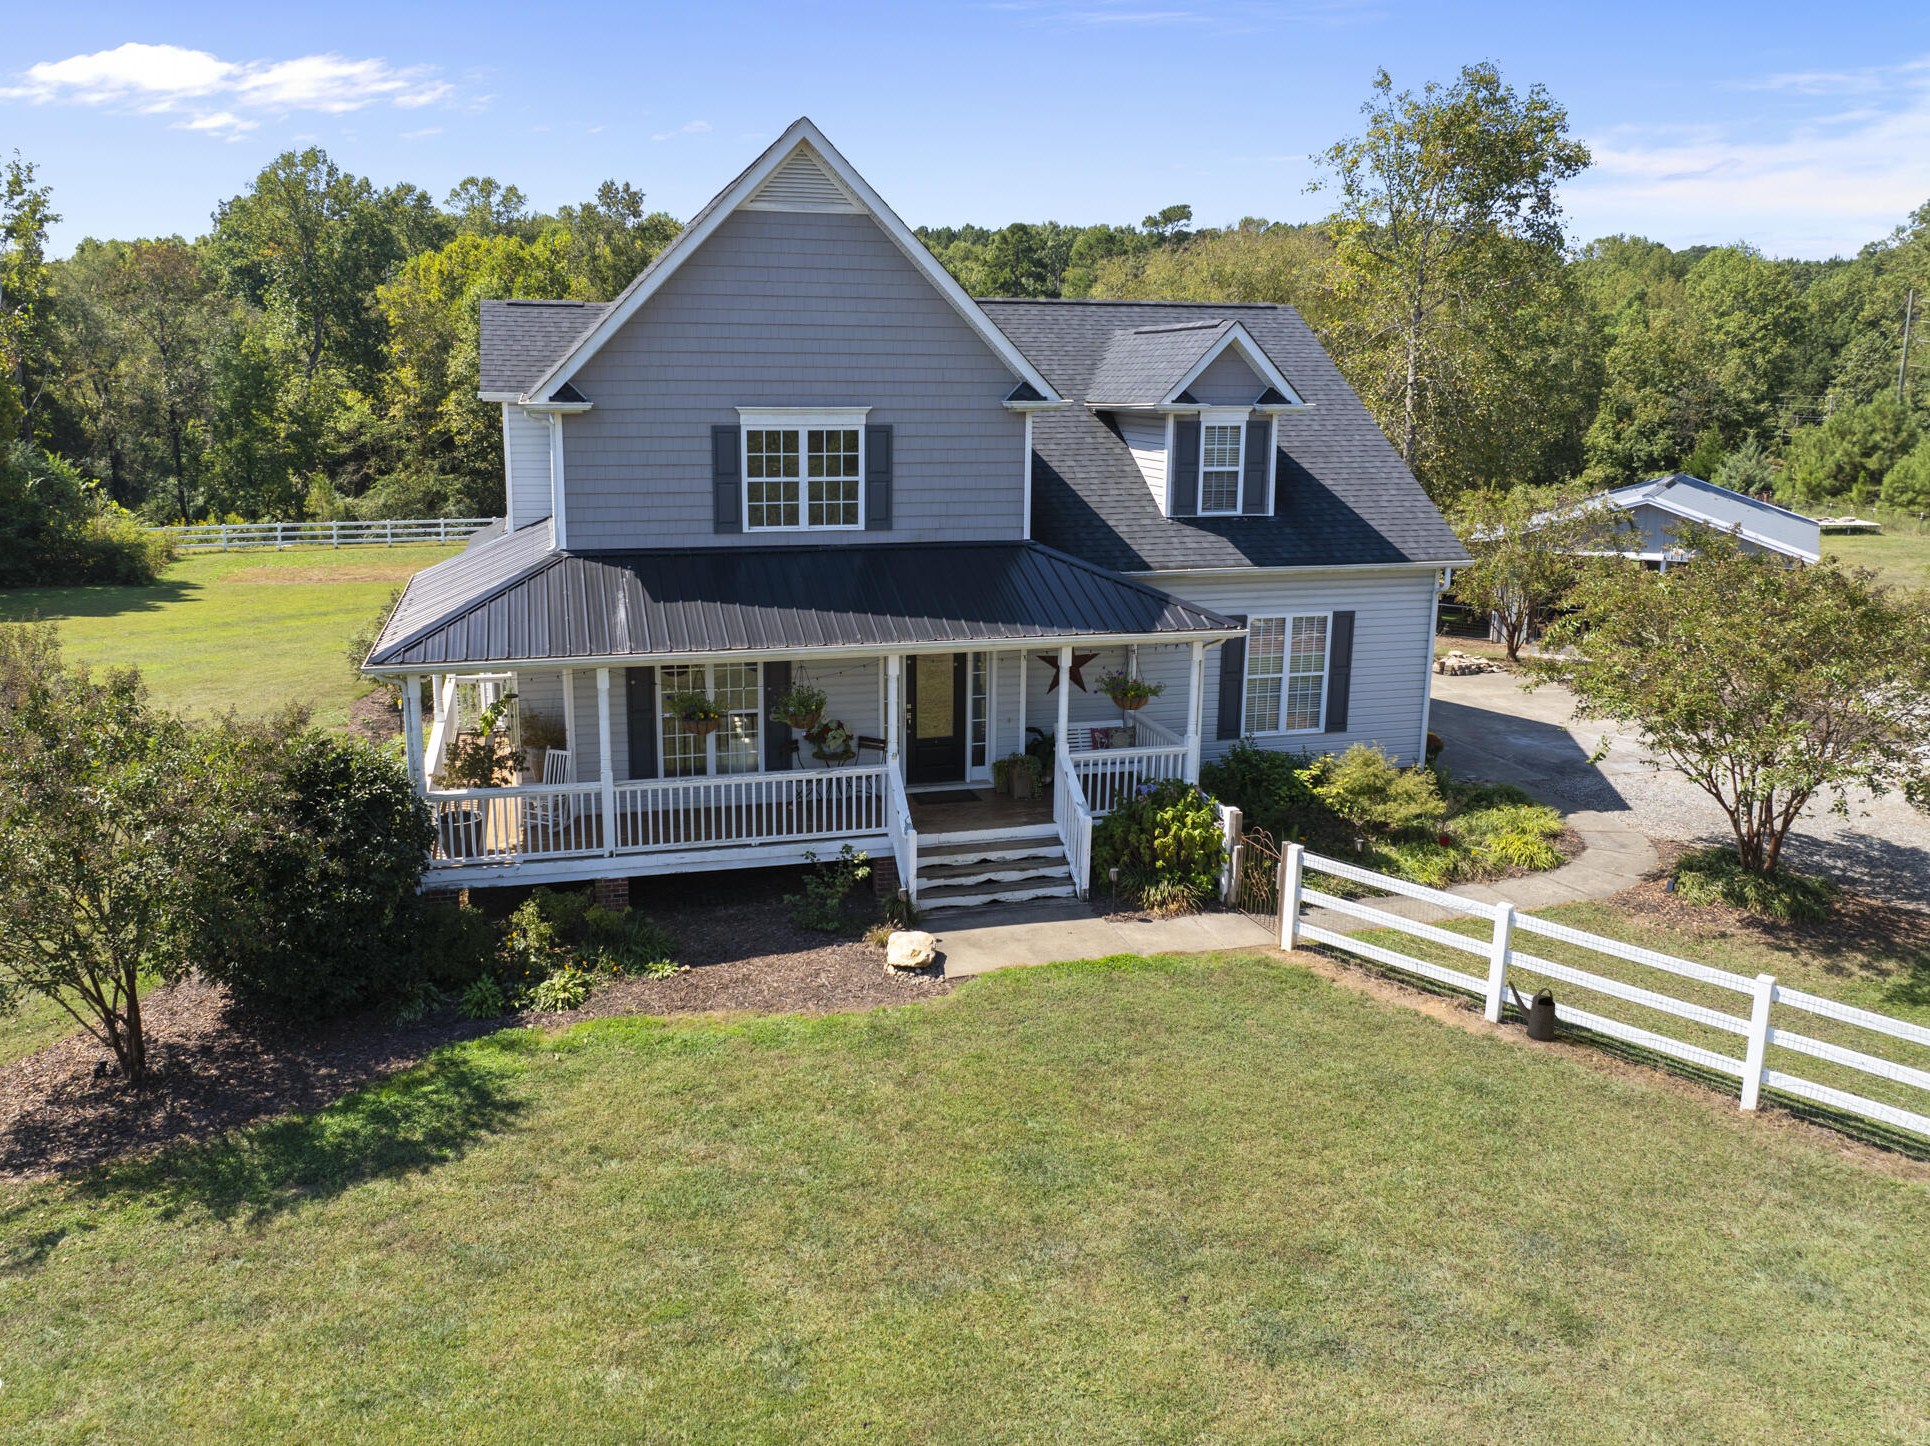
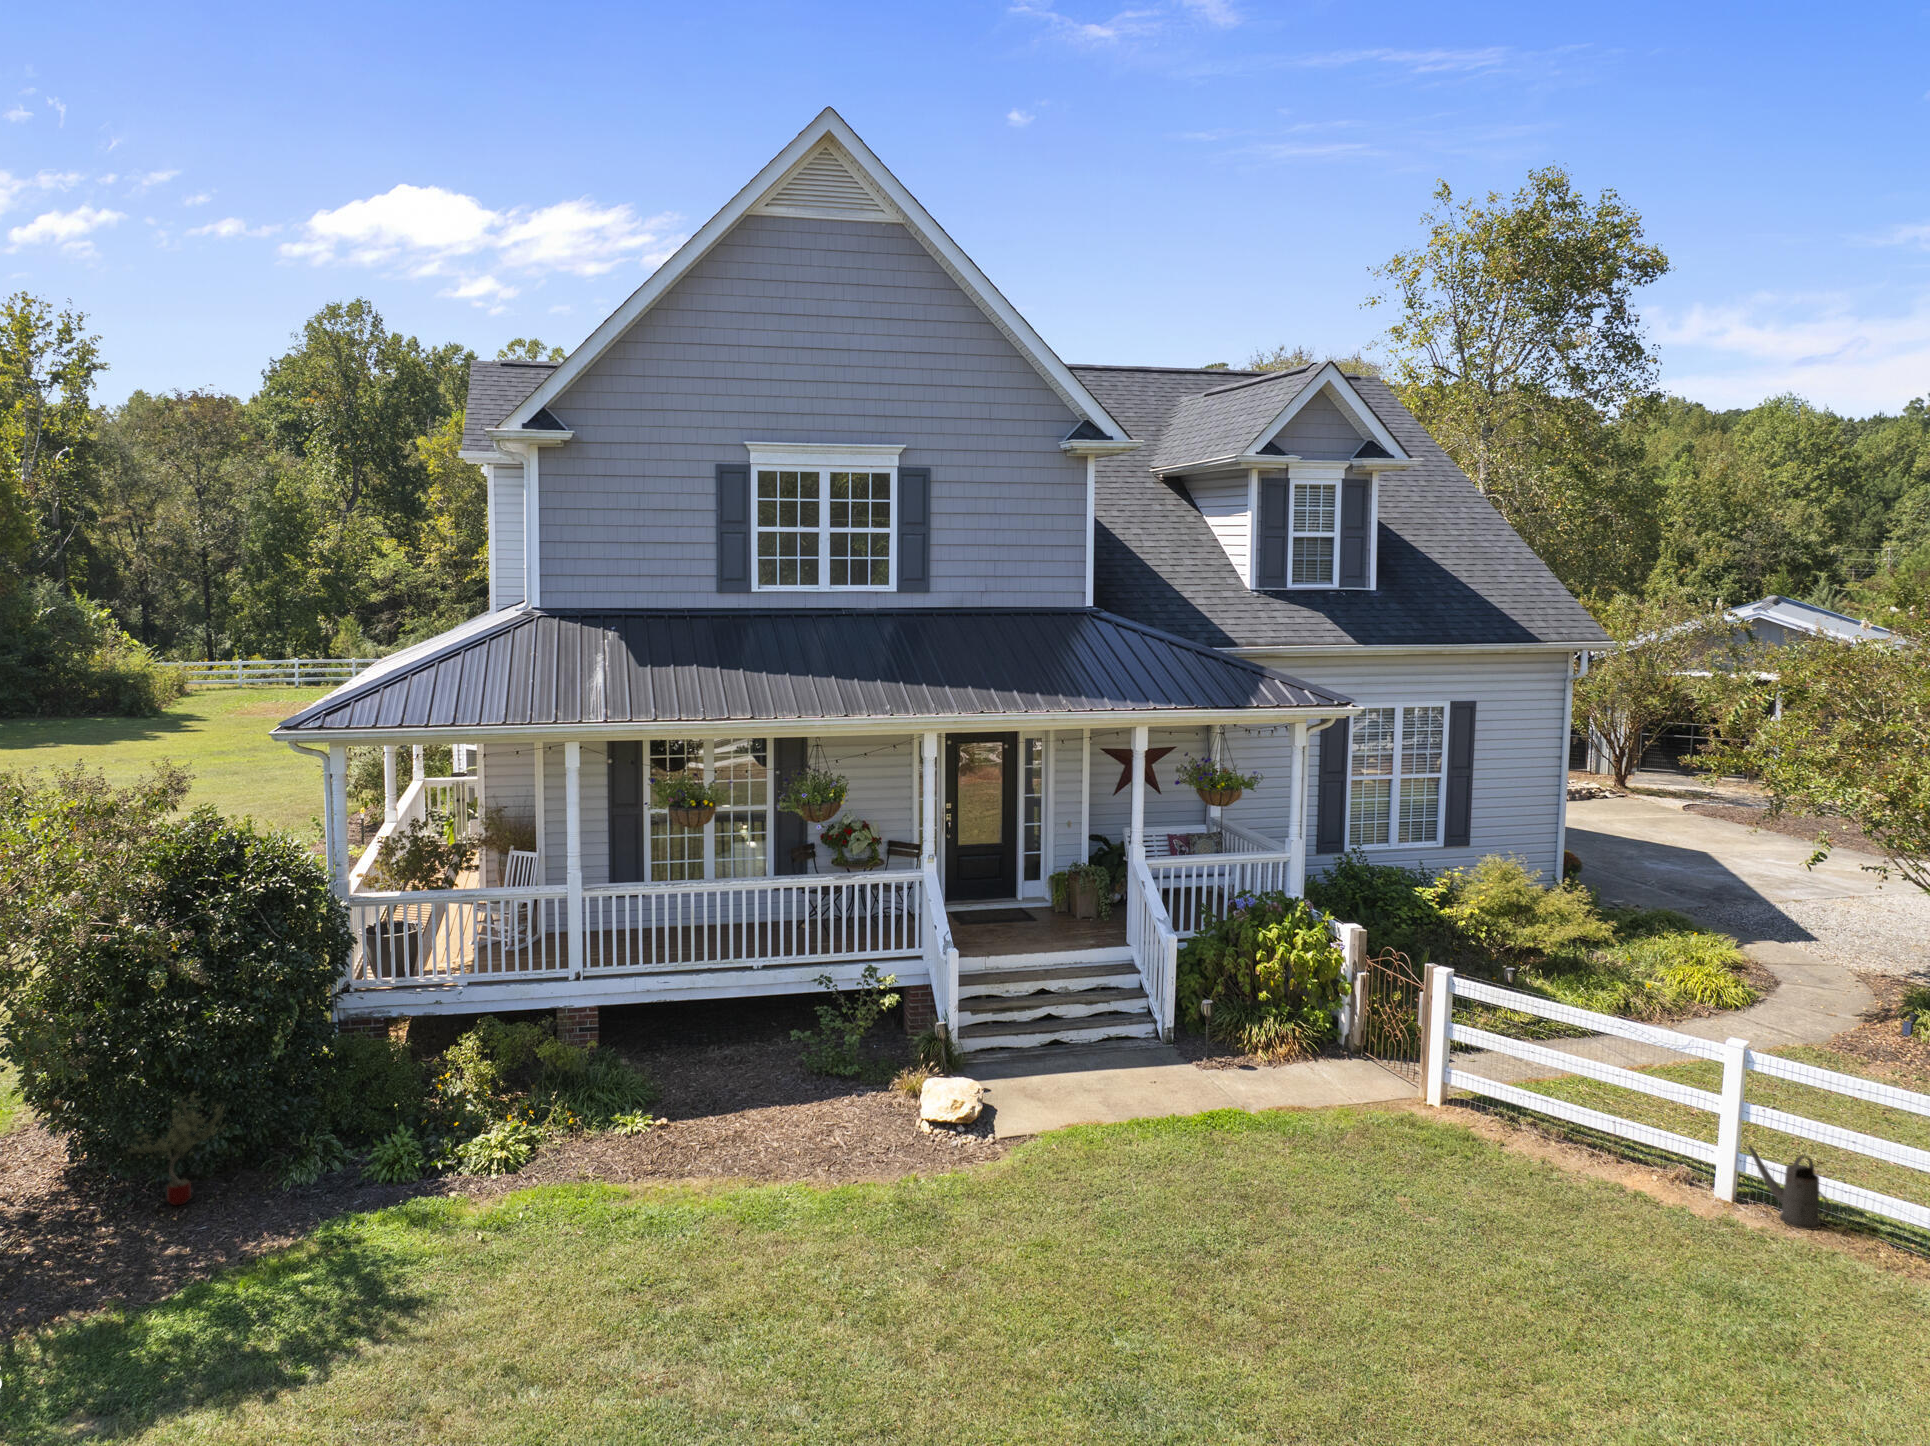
potted tree: present [1426,790,1468,846] -> present [129,1092,225,1205]

